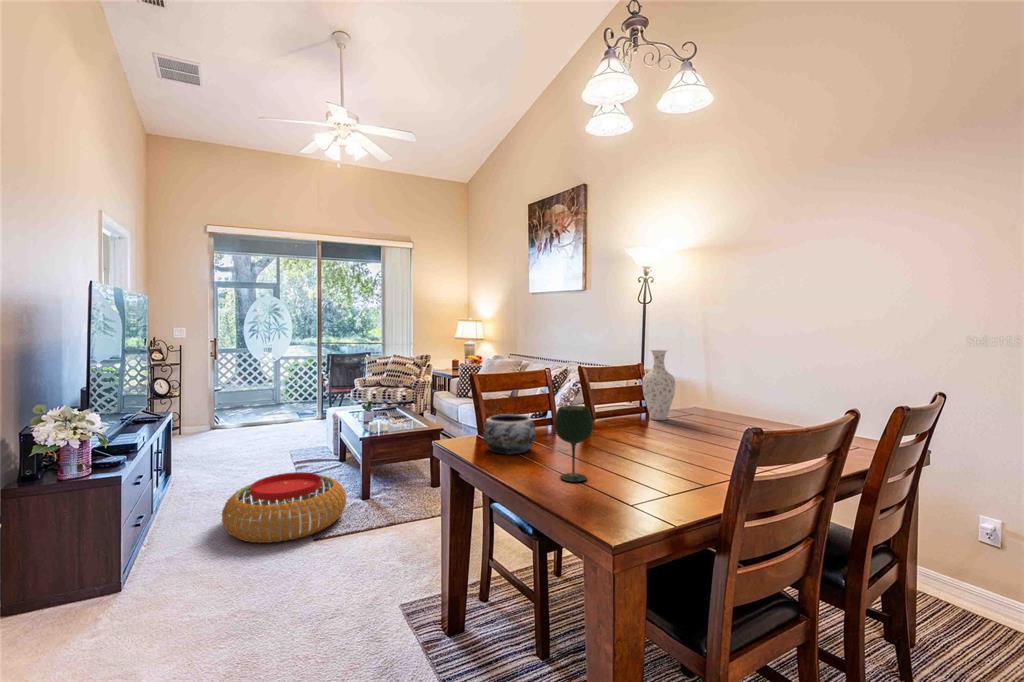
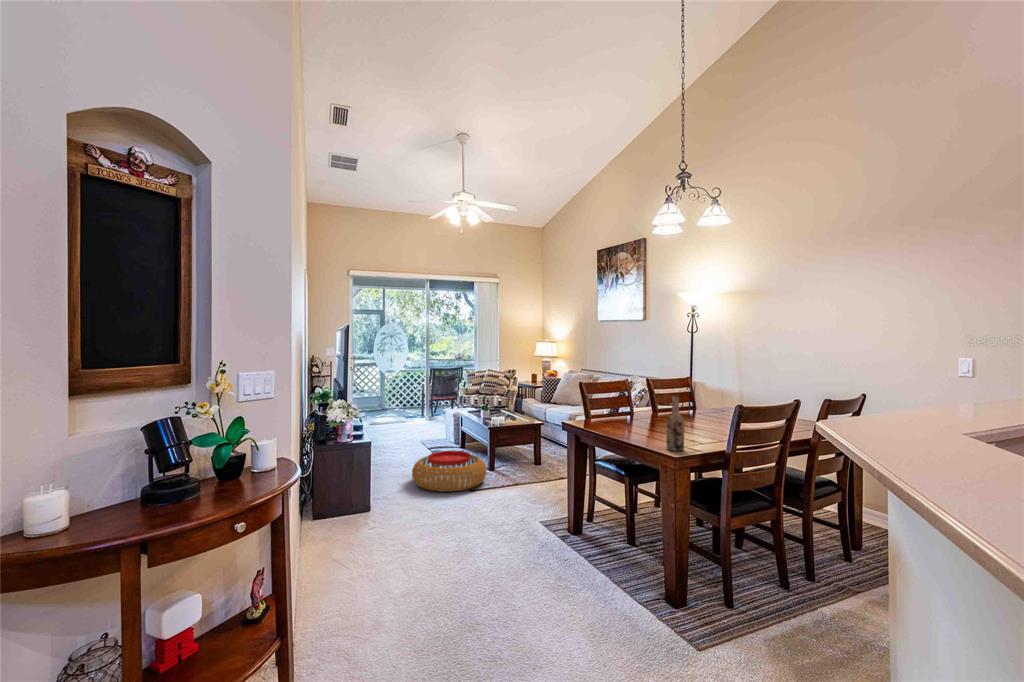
vase: present [642,350,675,420] -> none [689,370,711,415]
wine bottle: none [598,395,638,526] -> present [666,395,684,451]
wine glass: present [554,405,593,482] -> none [642,401,662,439]
decorative bowl: present [483,414,536,454] -> none [598,408,628,429]

